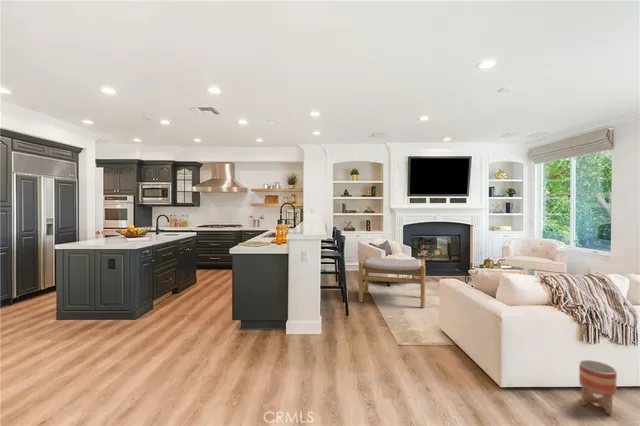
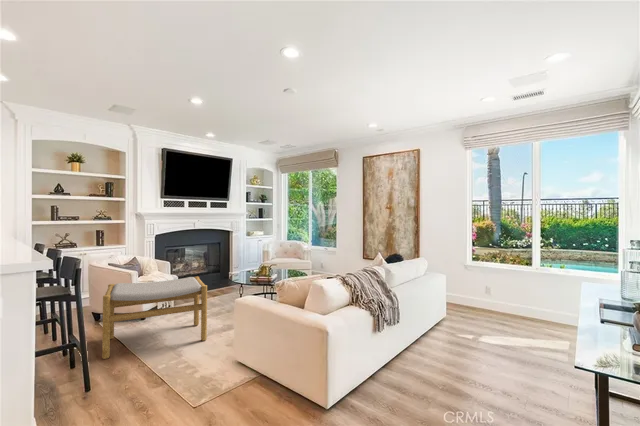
planter: present [579,360,617,414] -> none [405,358,434,409]

